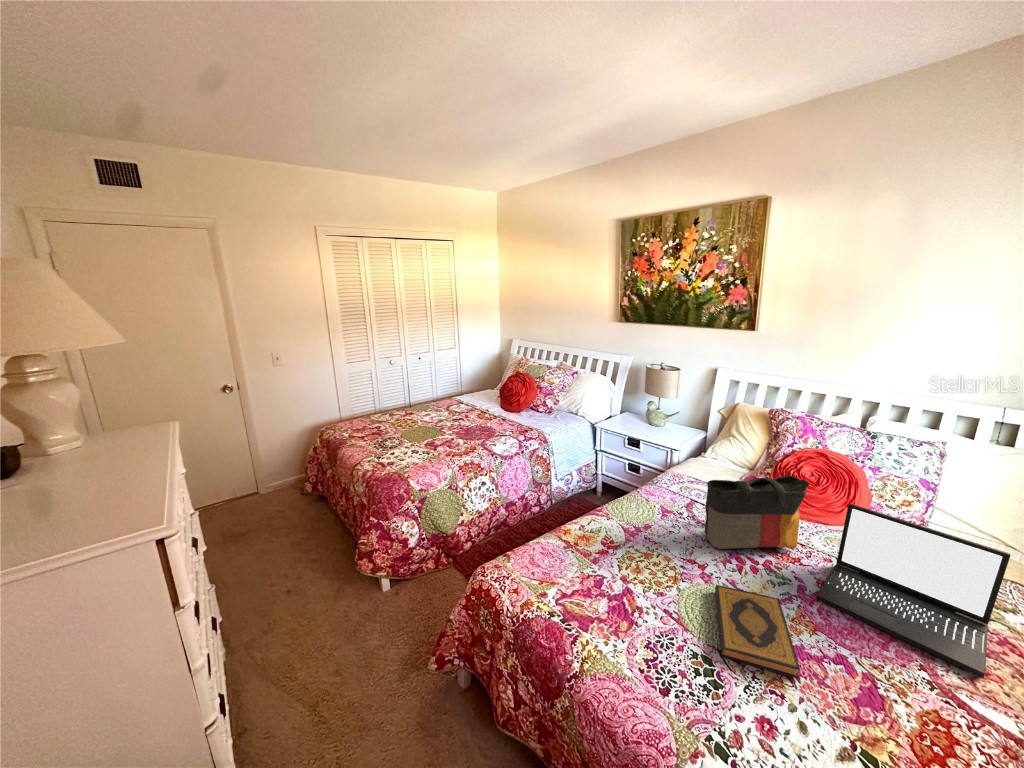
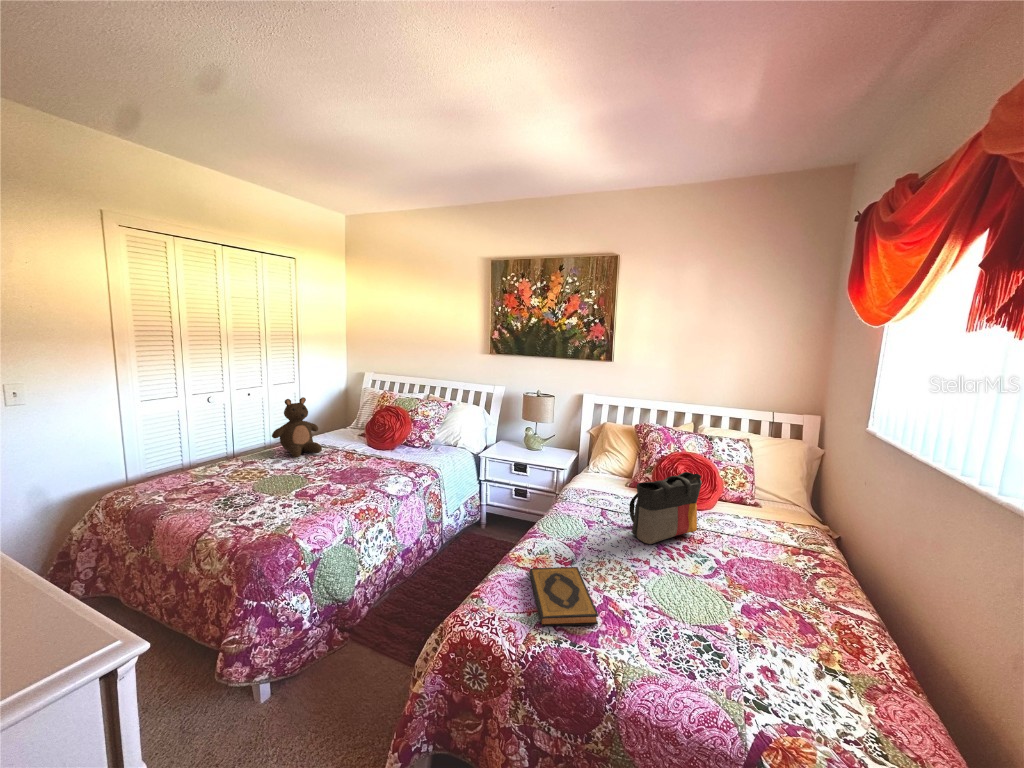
stuffed bear: none [426,364,461,414] -> present [272,397,322,458]
laptop: present [817,503,1011,678] -> none [724,486,838,591]
hardback book: present [715,585,800,678] -> present [530,567,599,626]

